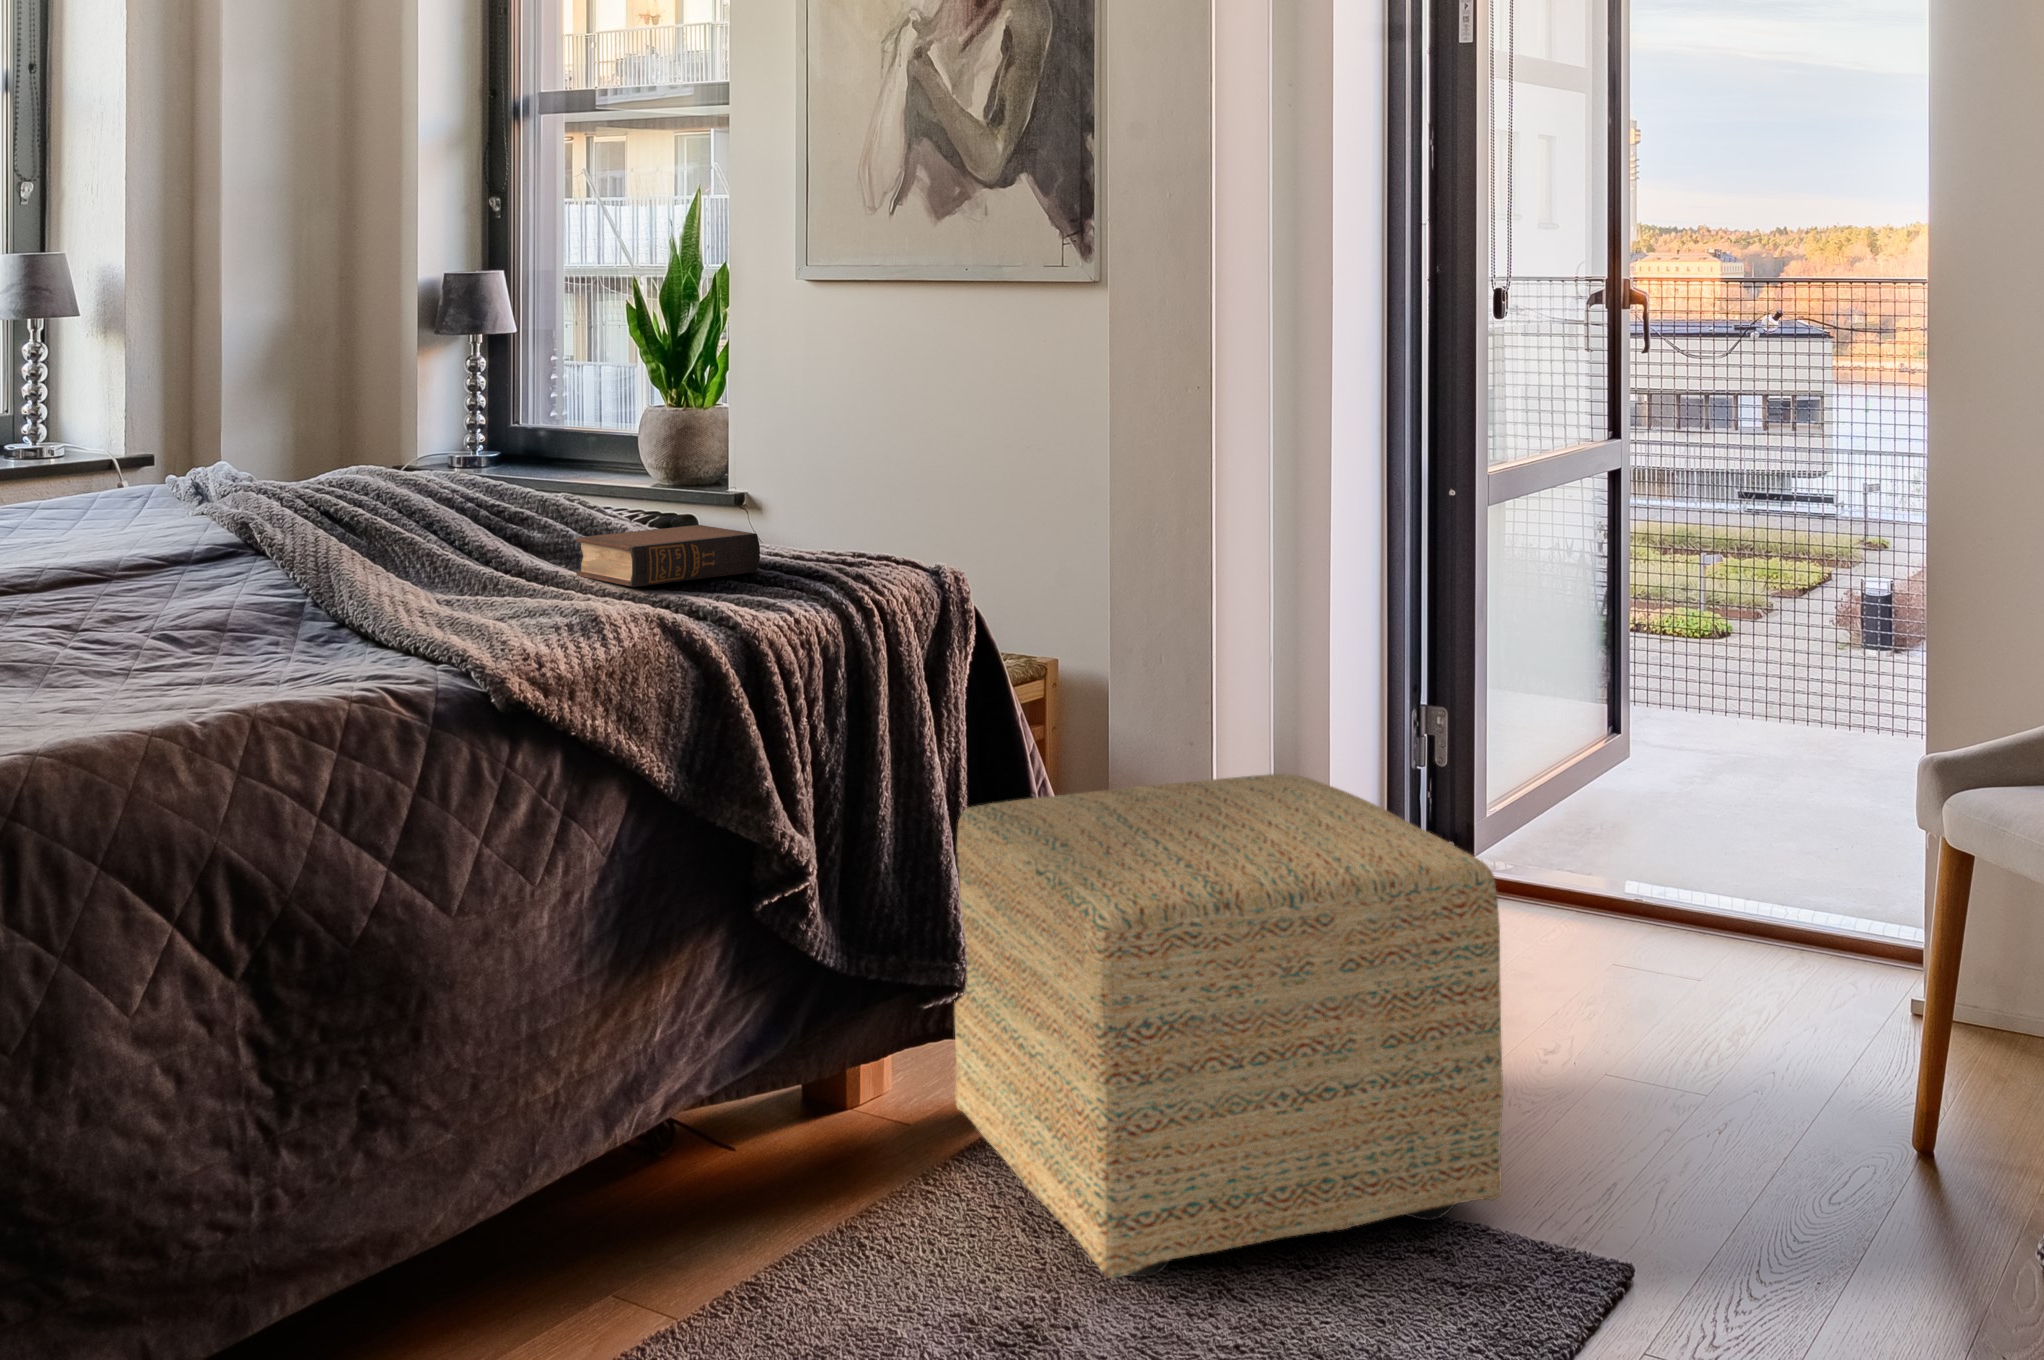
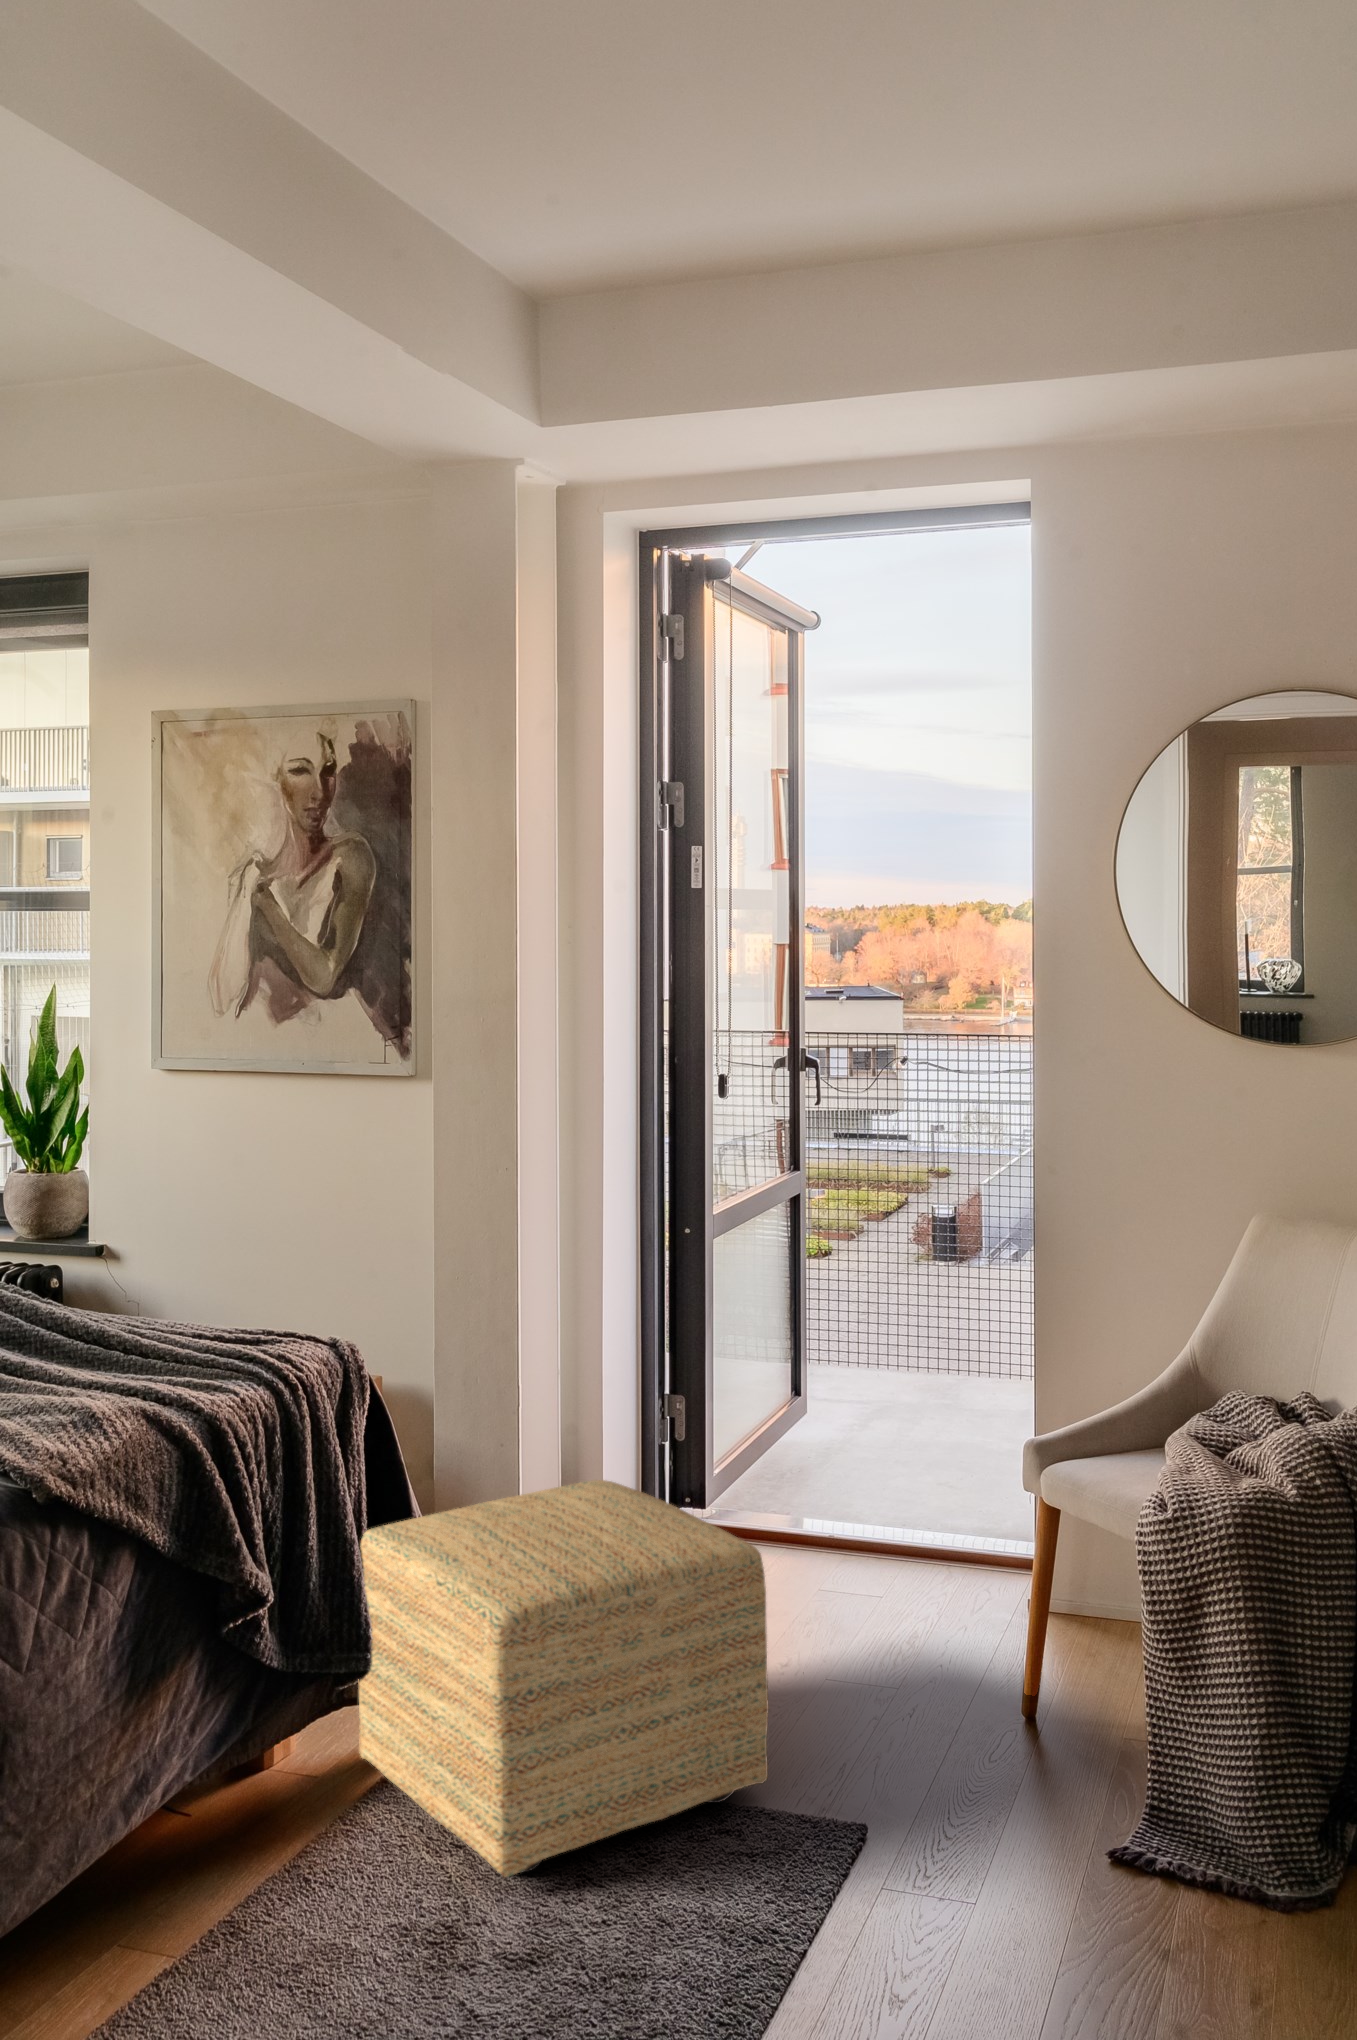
book: present [576,525,760,587] -> none [52,1322,201,1384]

